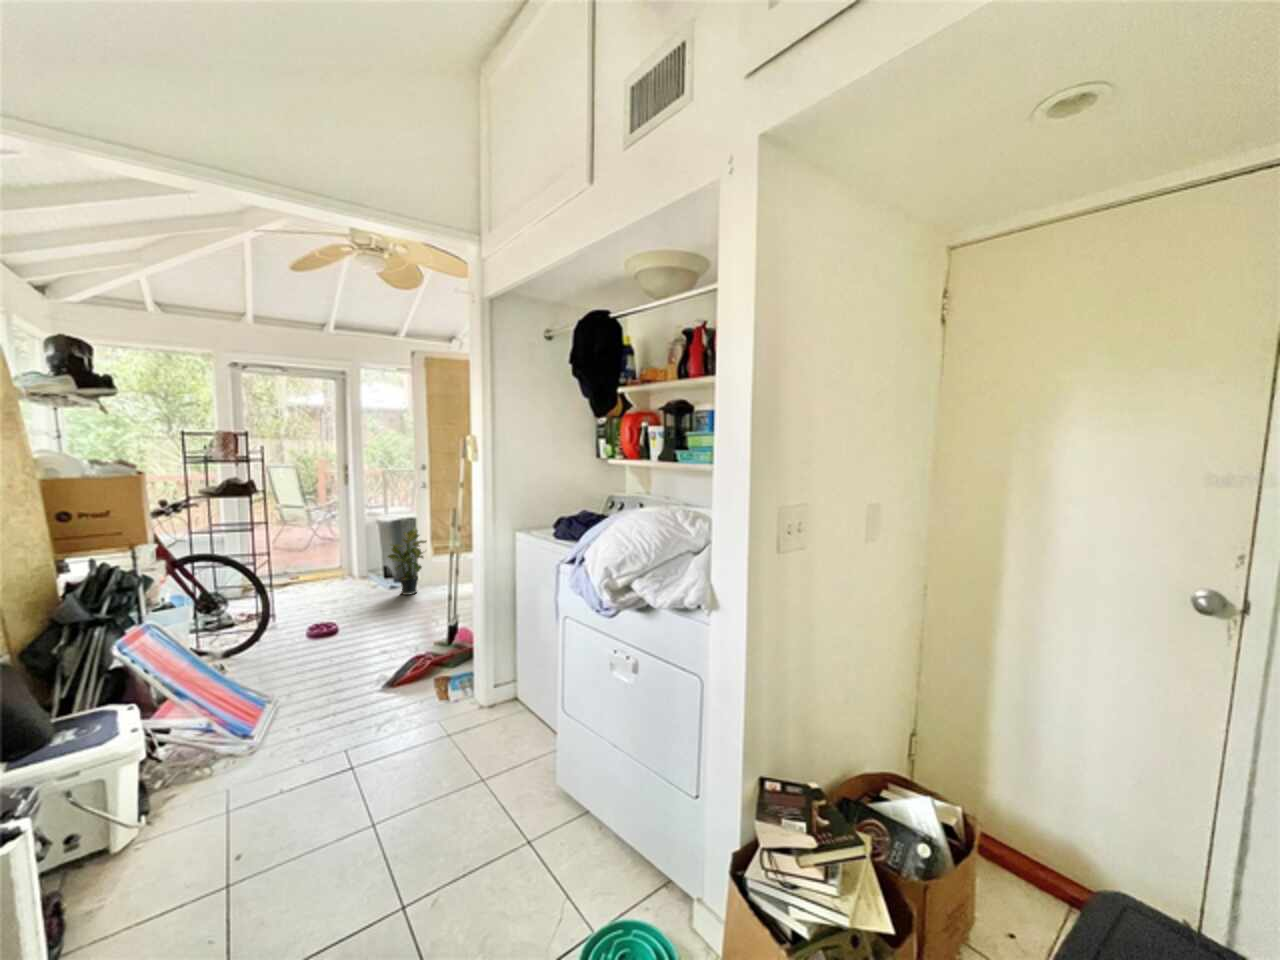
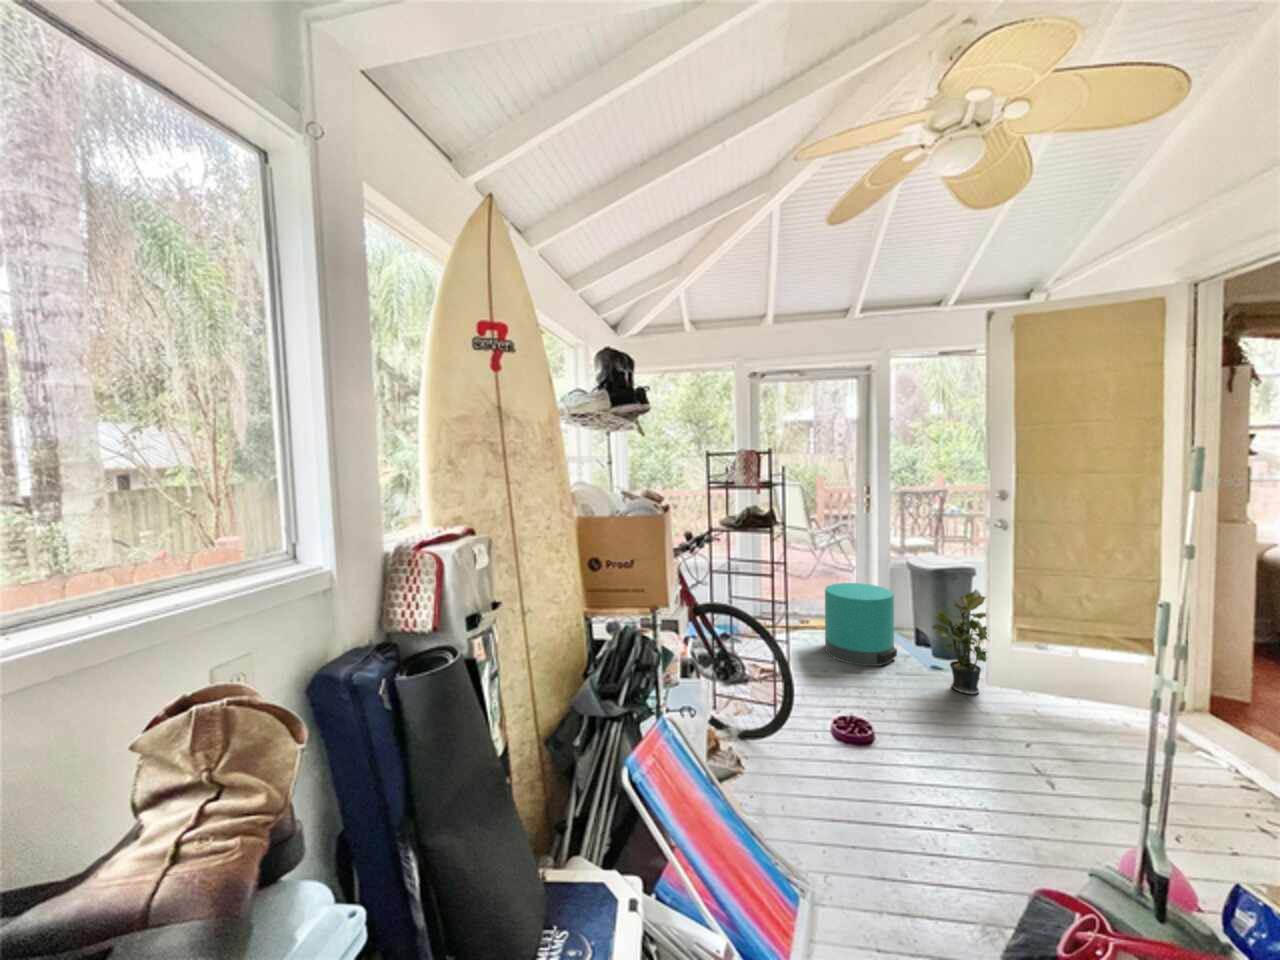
trash can: none [309,538,368,597] -> present [825,583,897,666]

